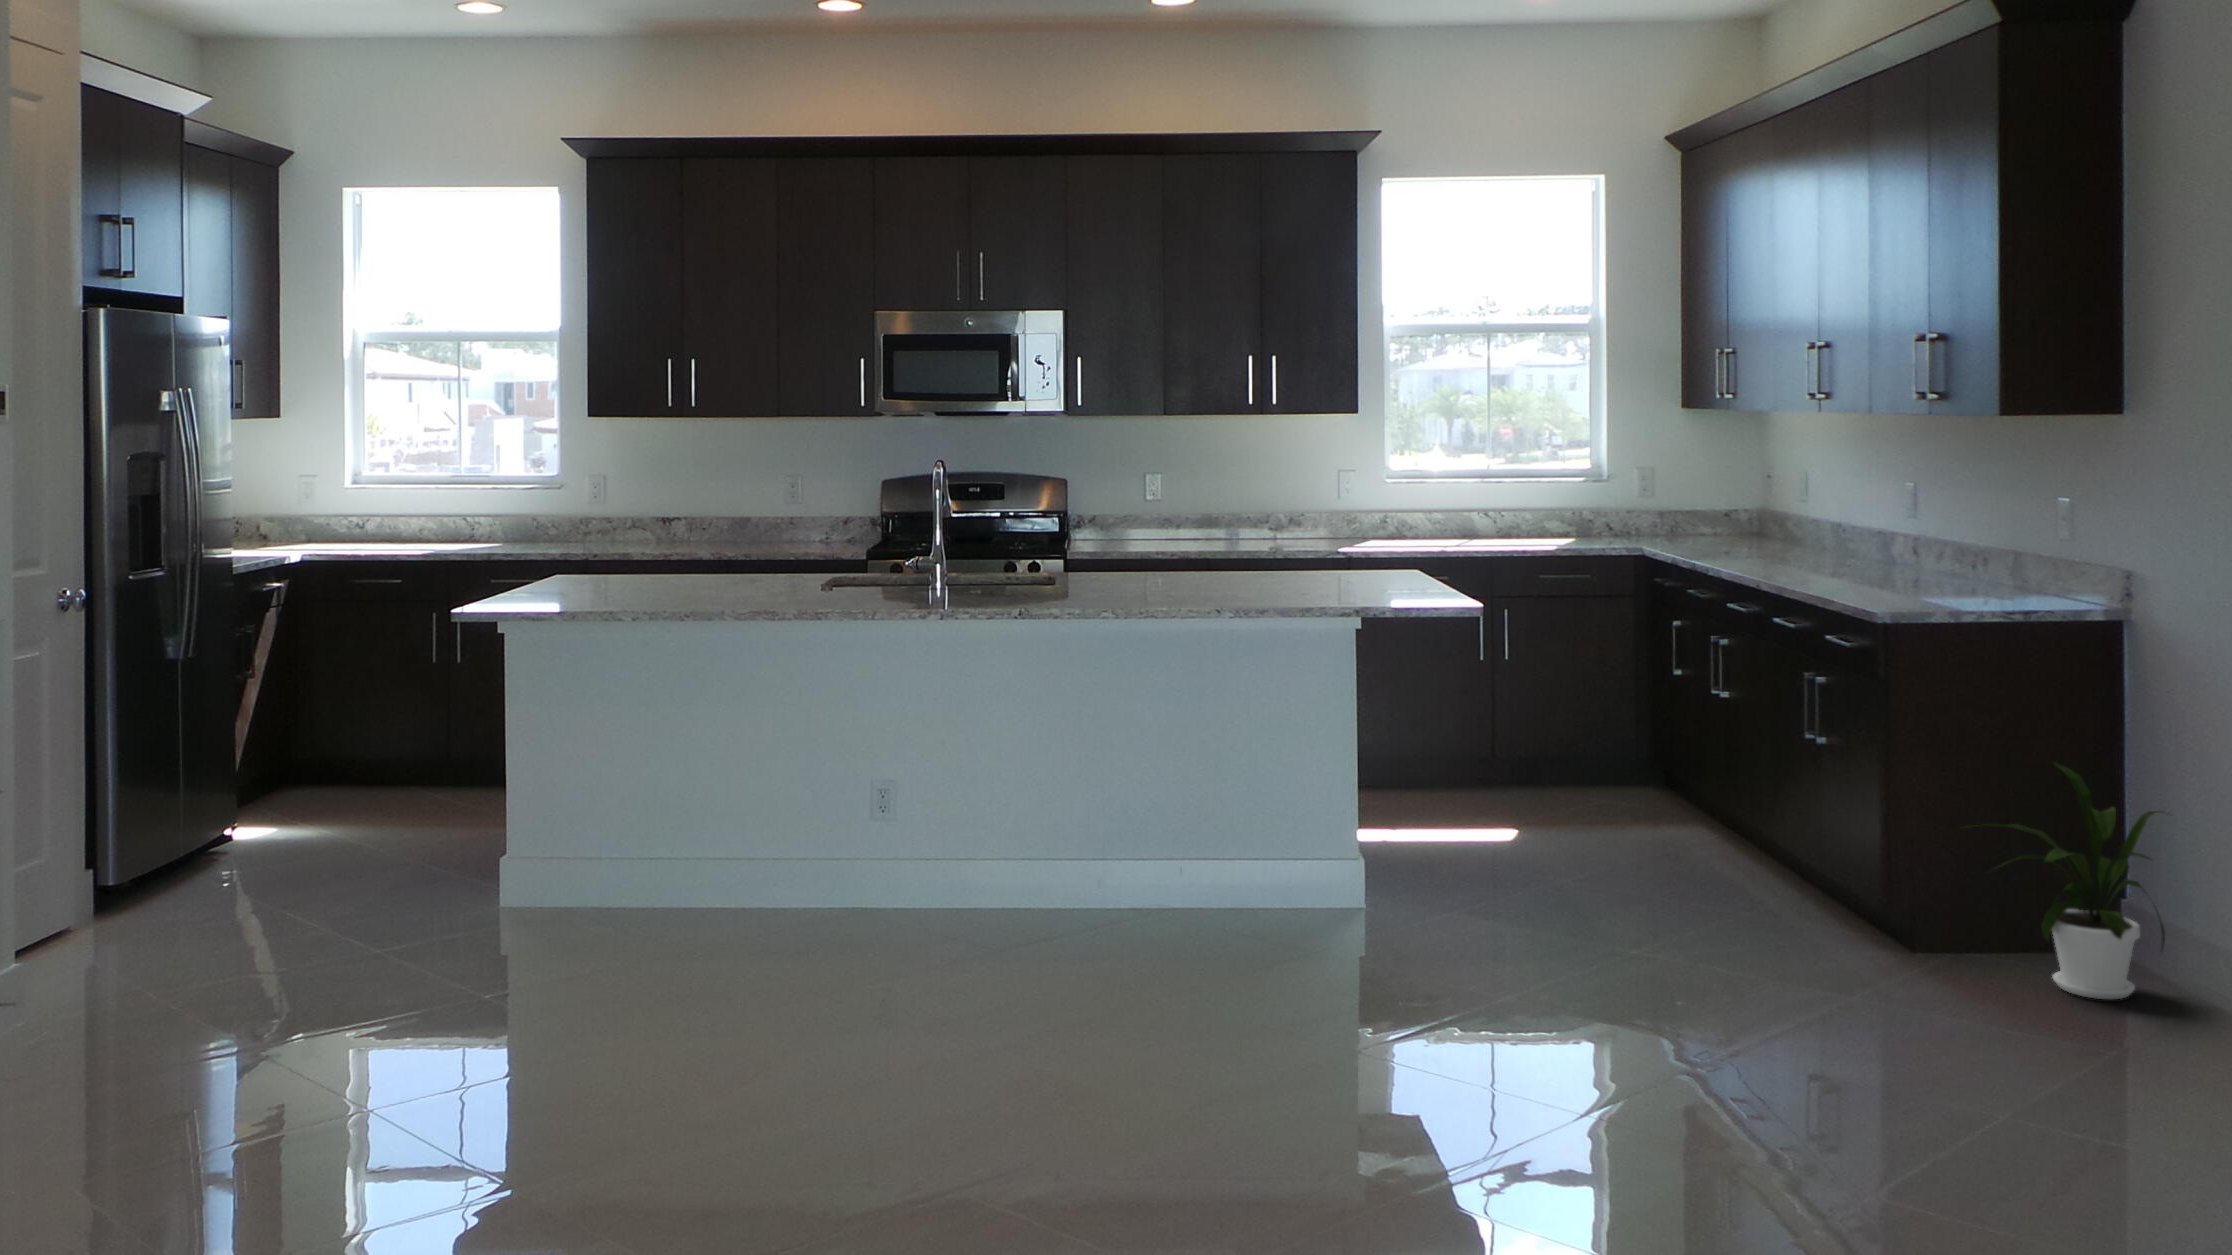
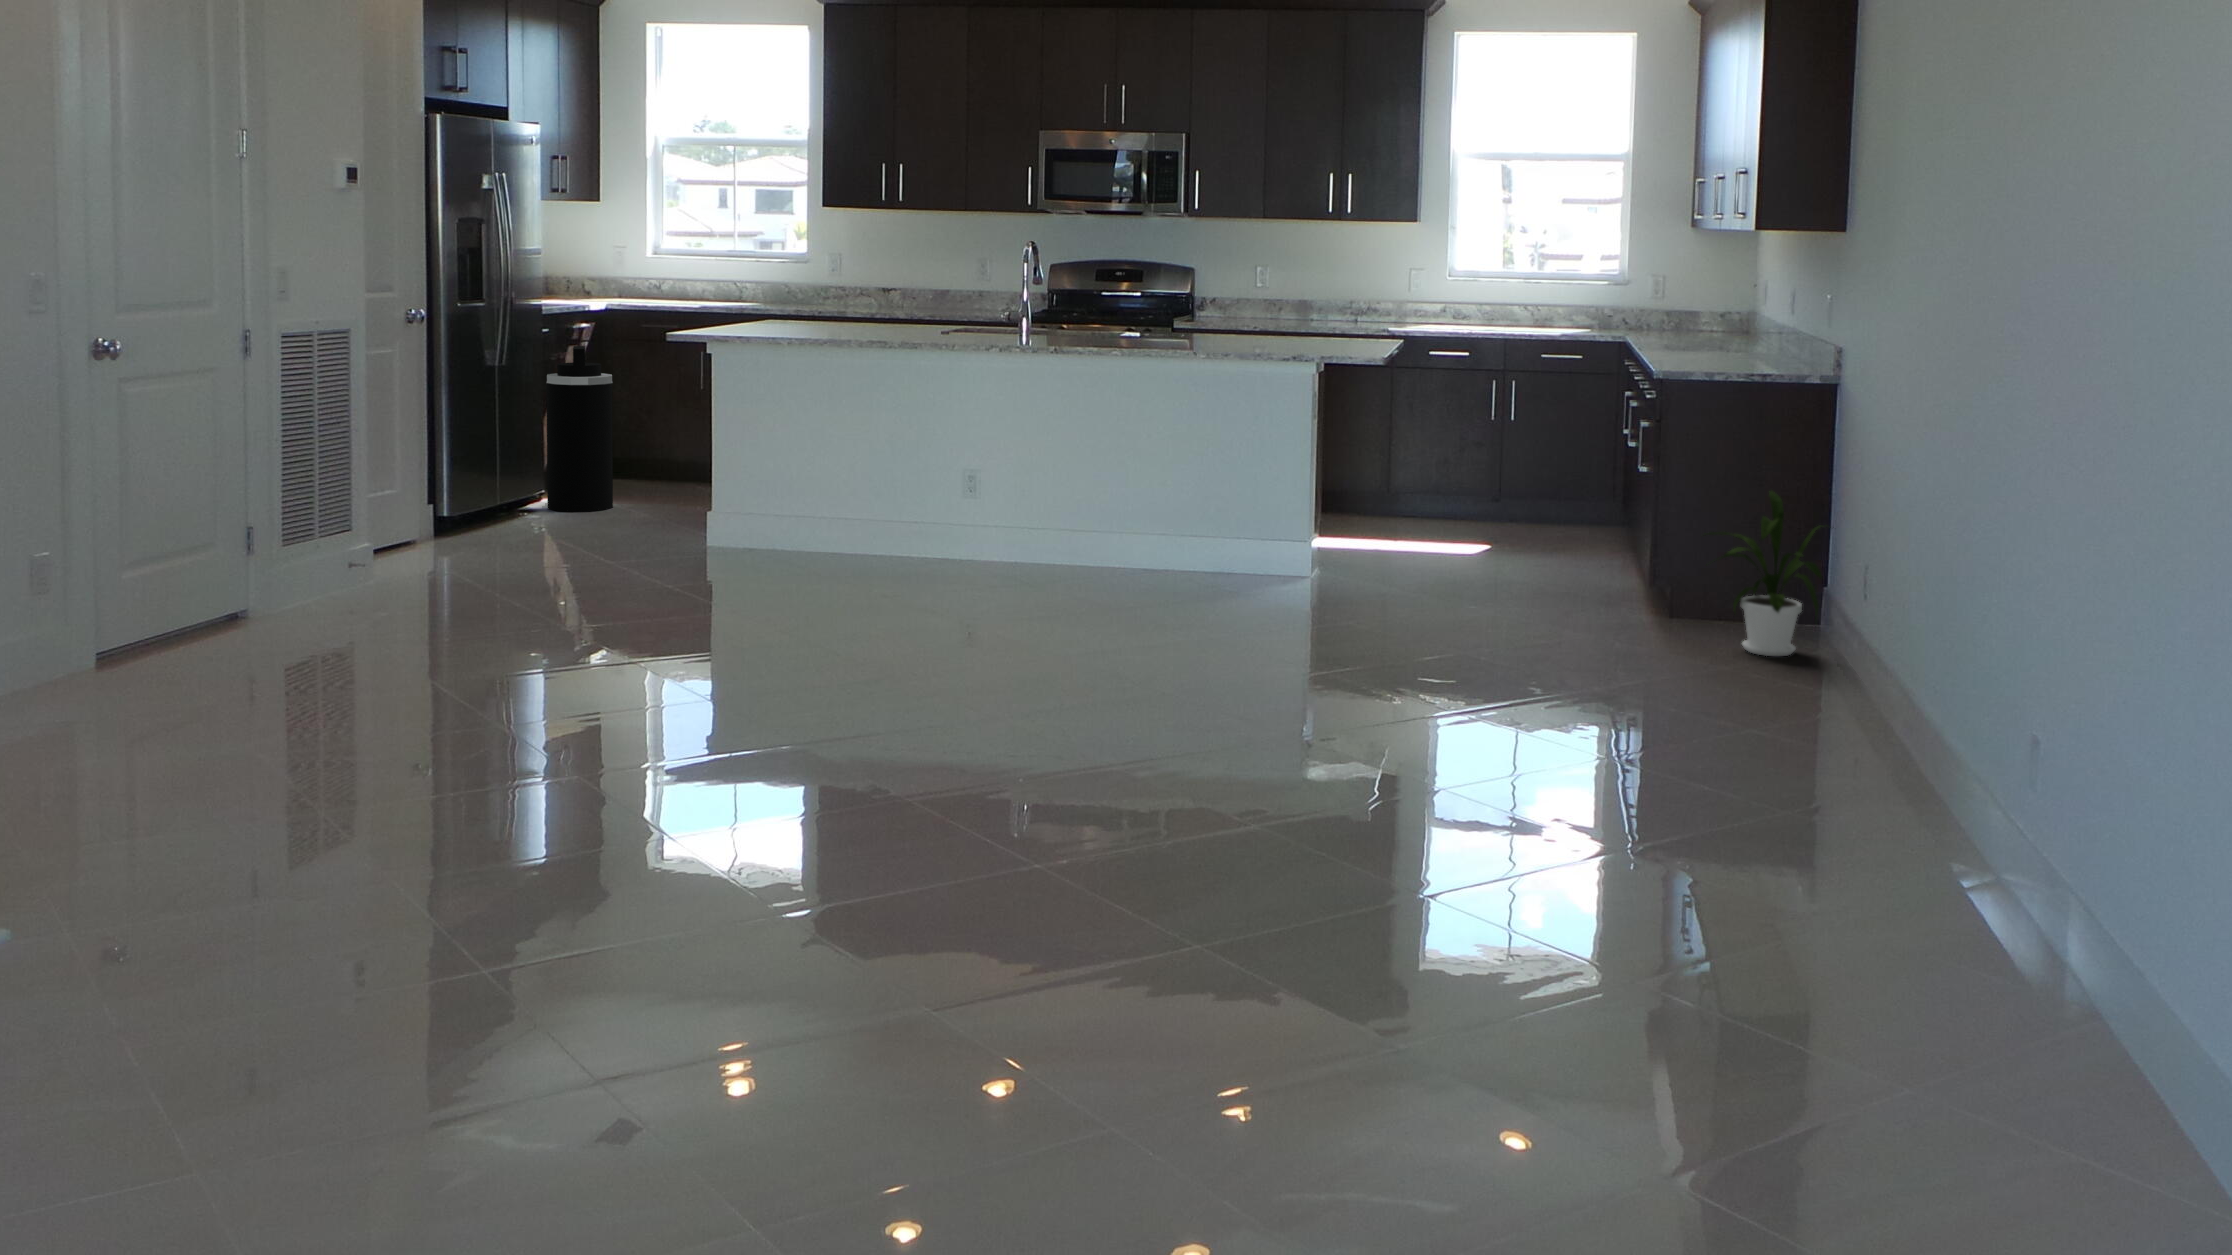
trash can: none [238,620,334,856] -> present [546,346,613,512]

